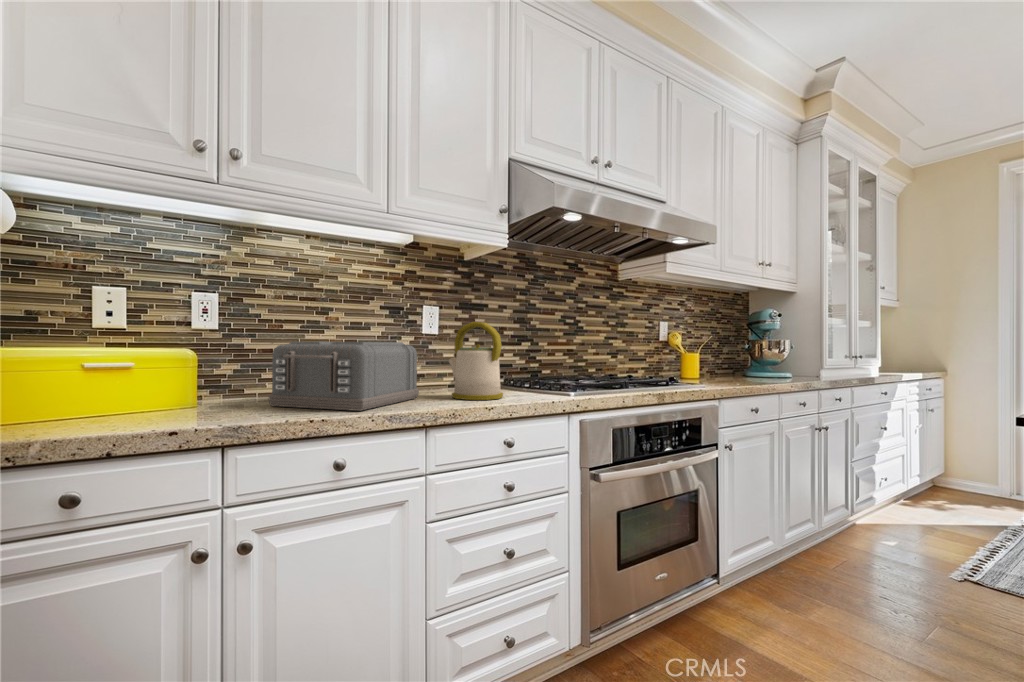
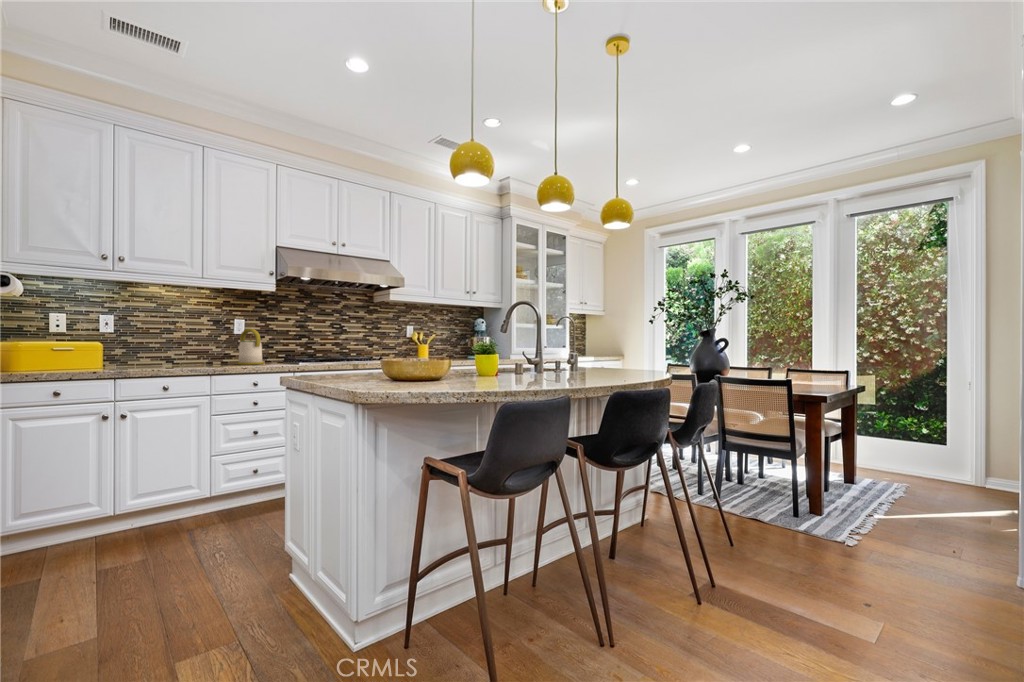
toaster: present [269,342,419,411] -> none [138,338,219,367]

